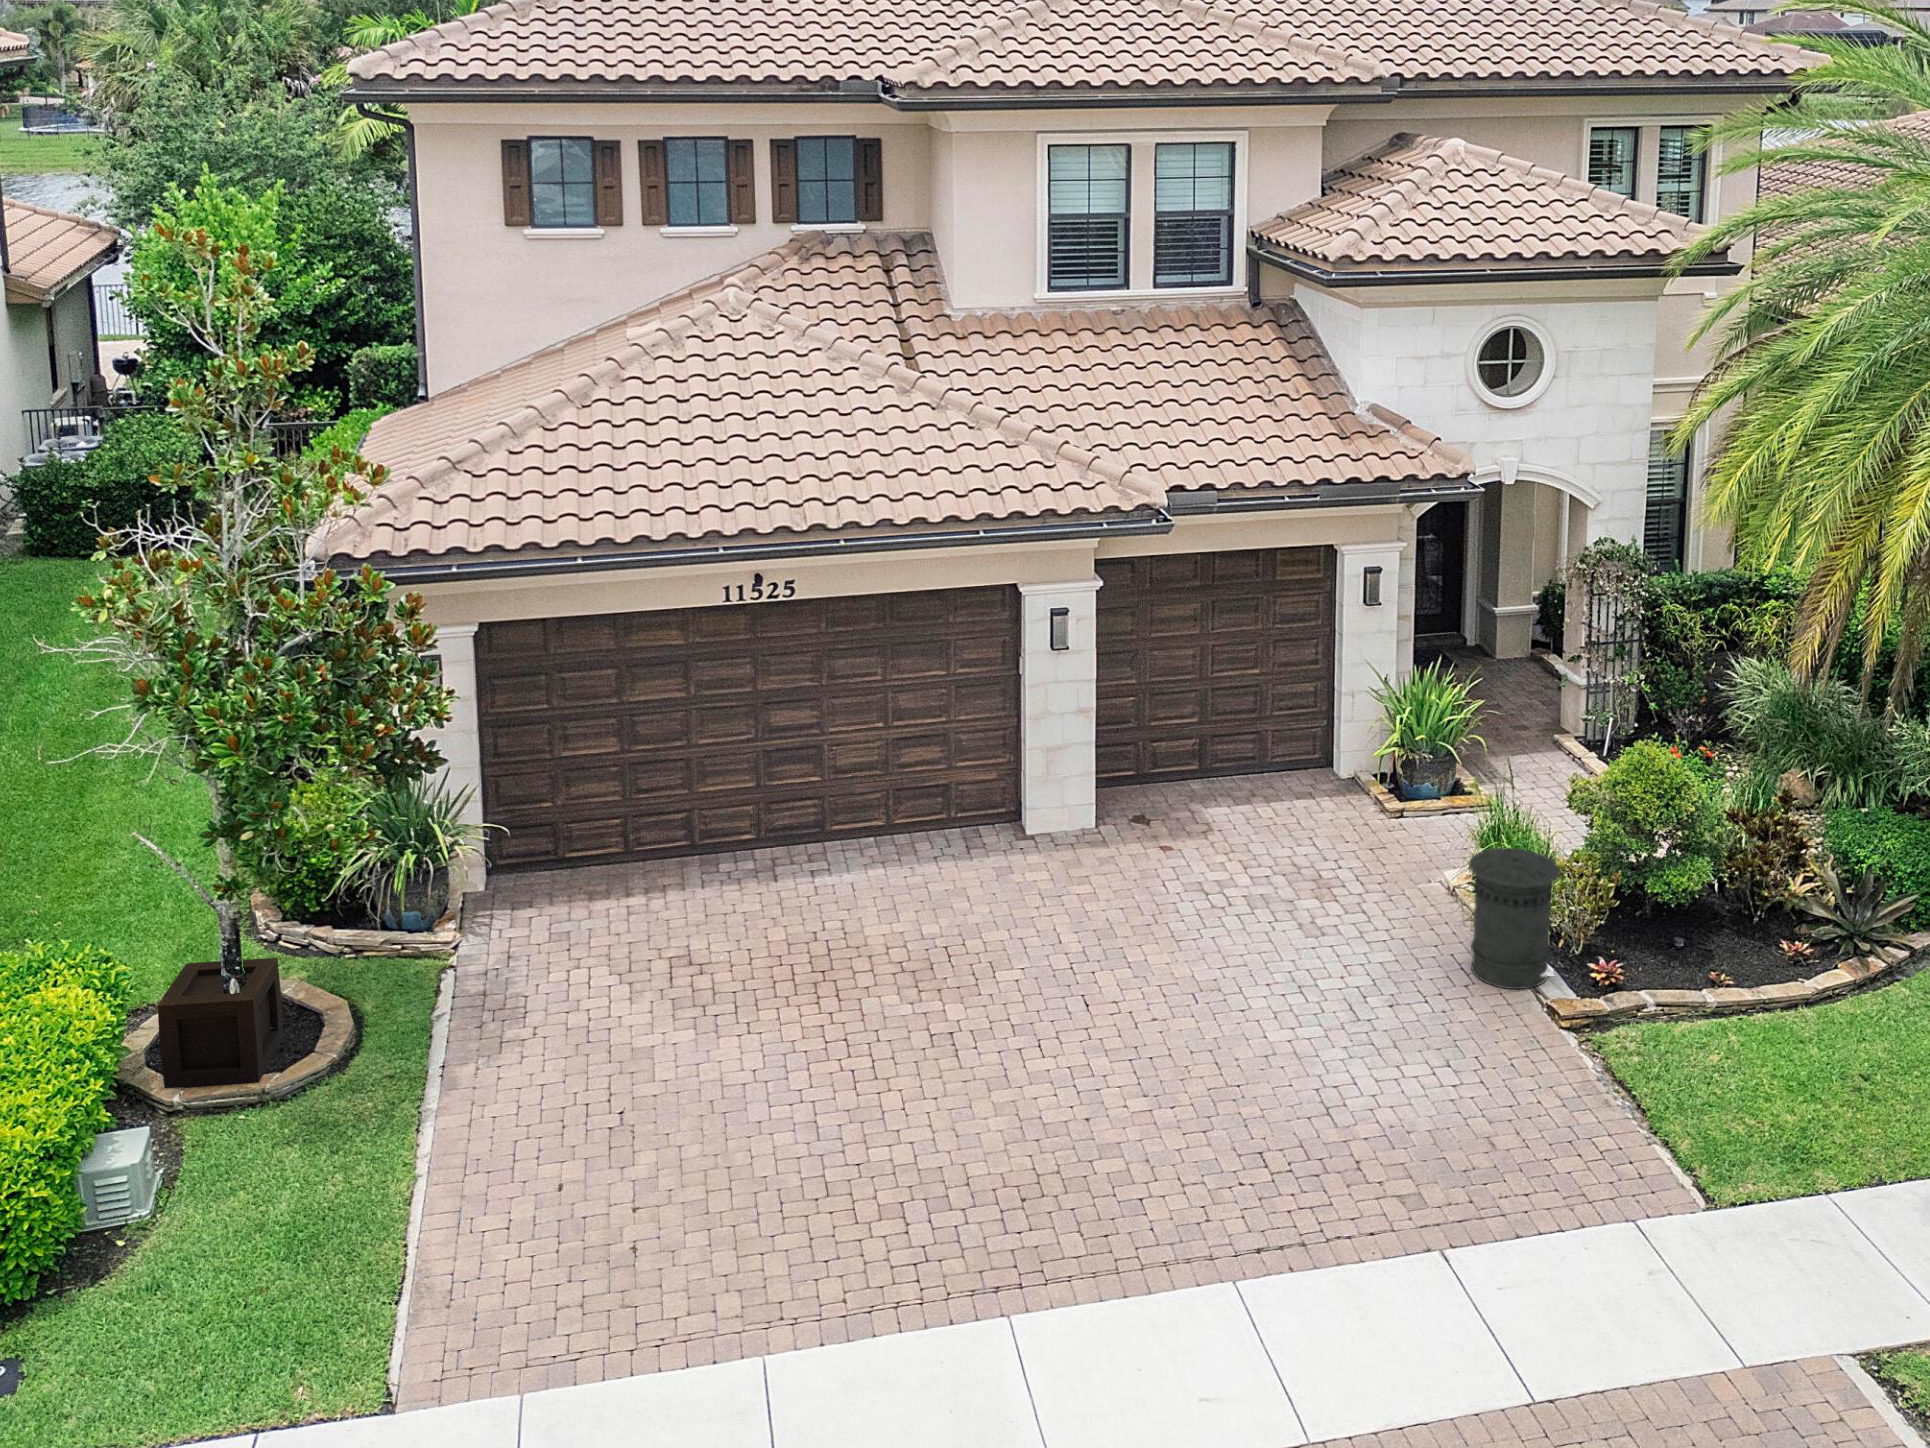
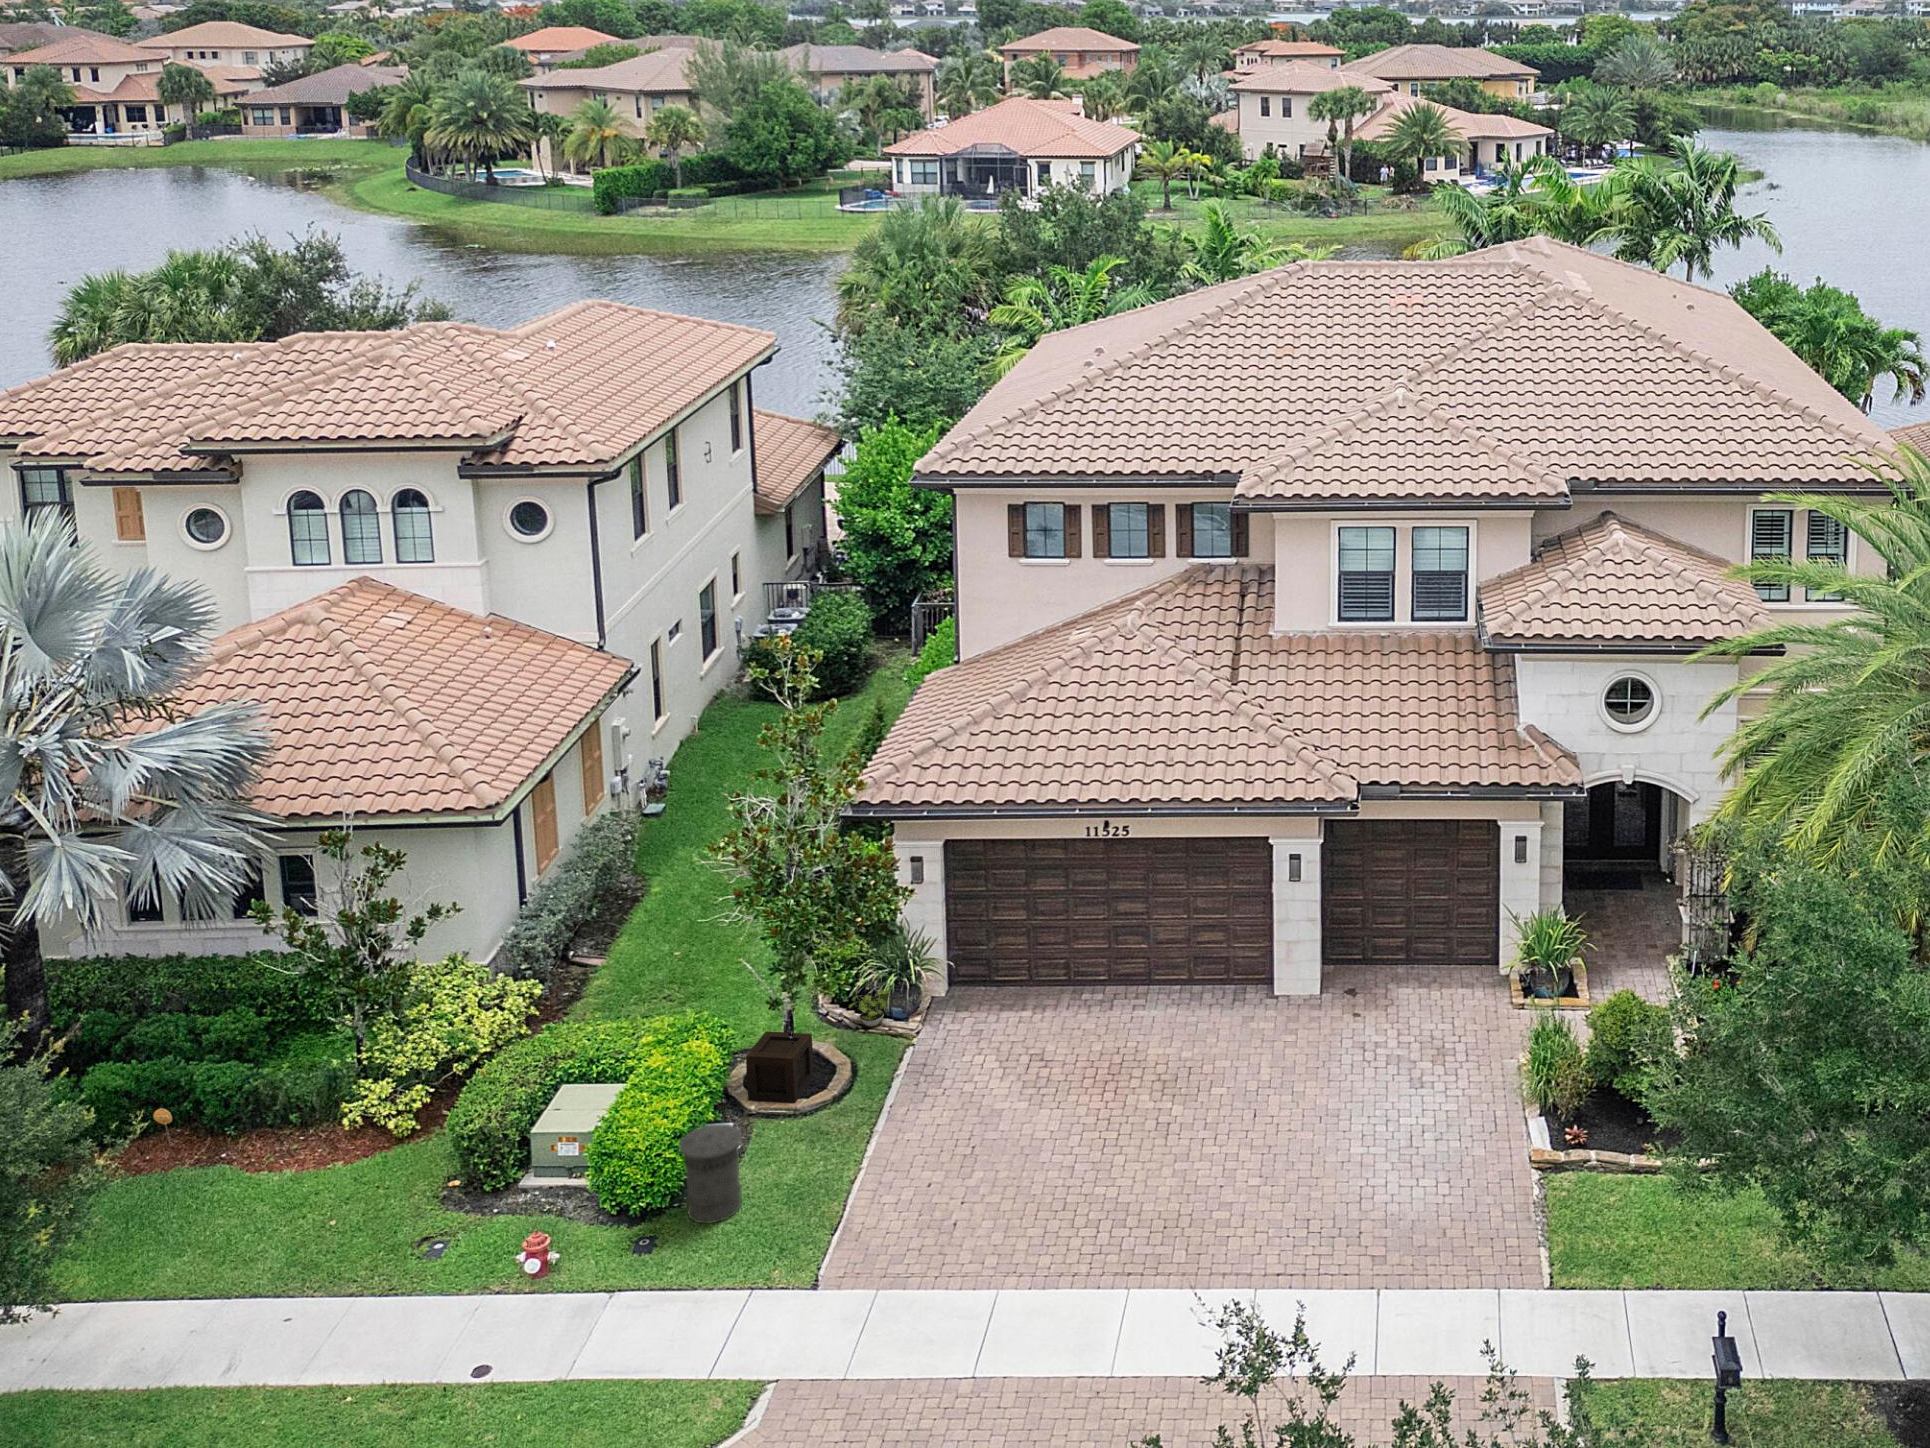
trash can: present [1469,848,1560,989] -> present [679,1124,742,1223]
potted plant: none [326,883,394,949] -> present [848,989,888,1026]

